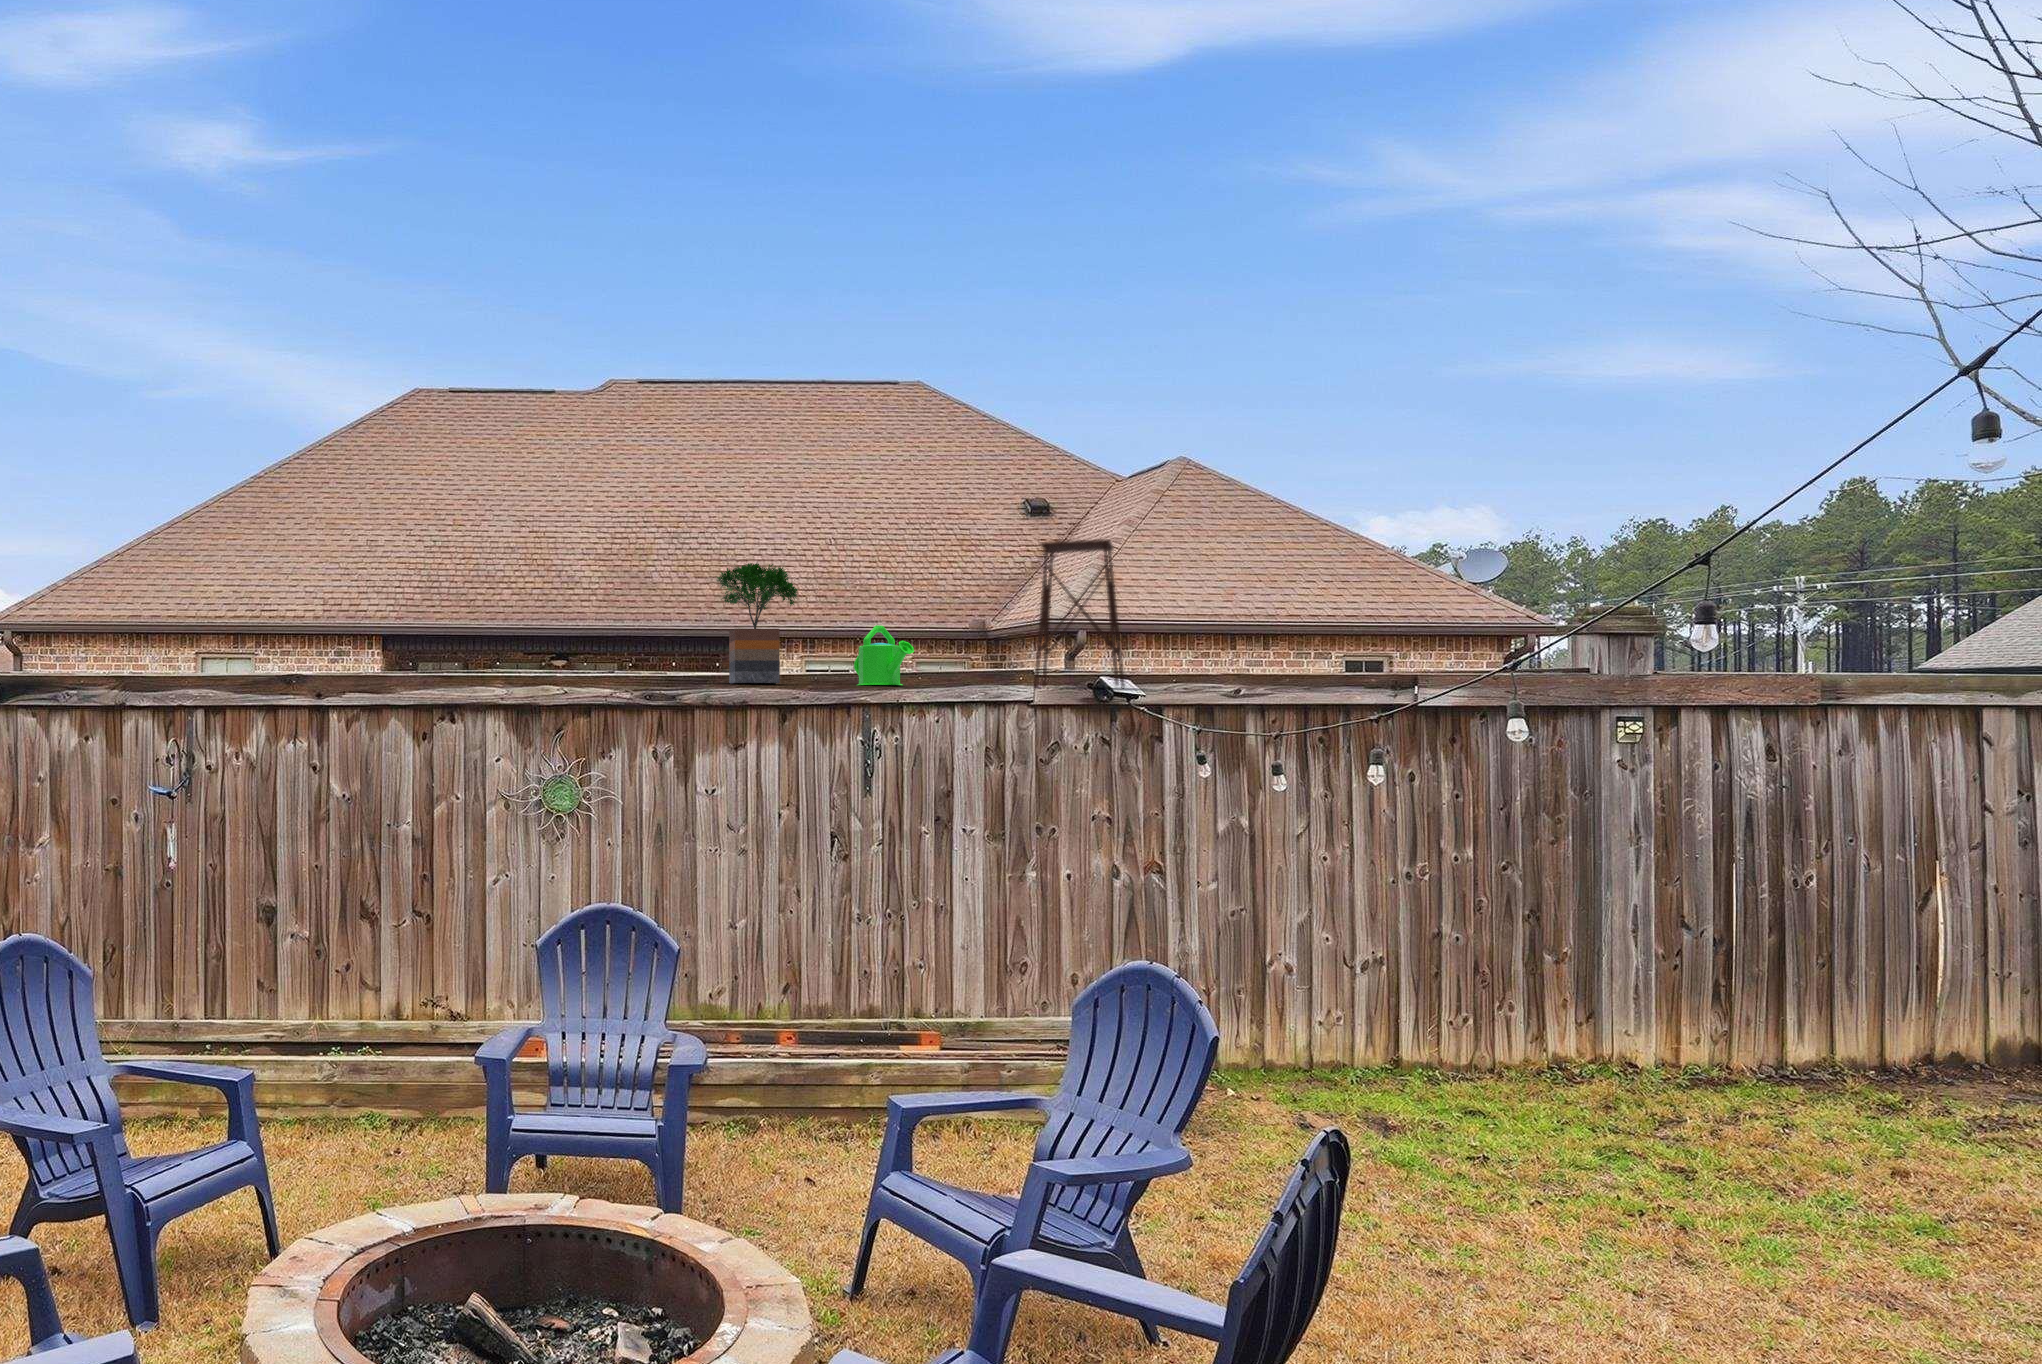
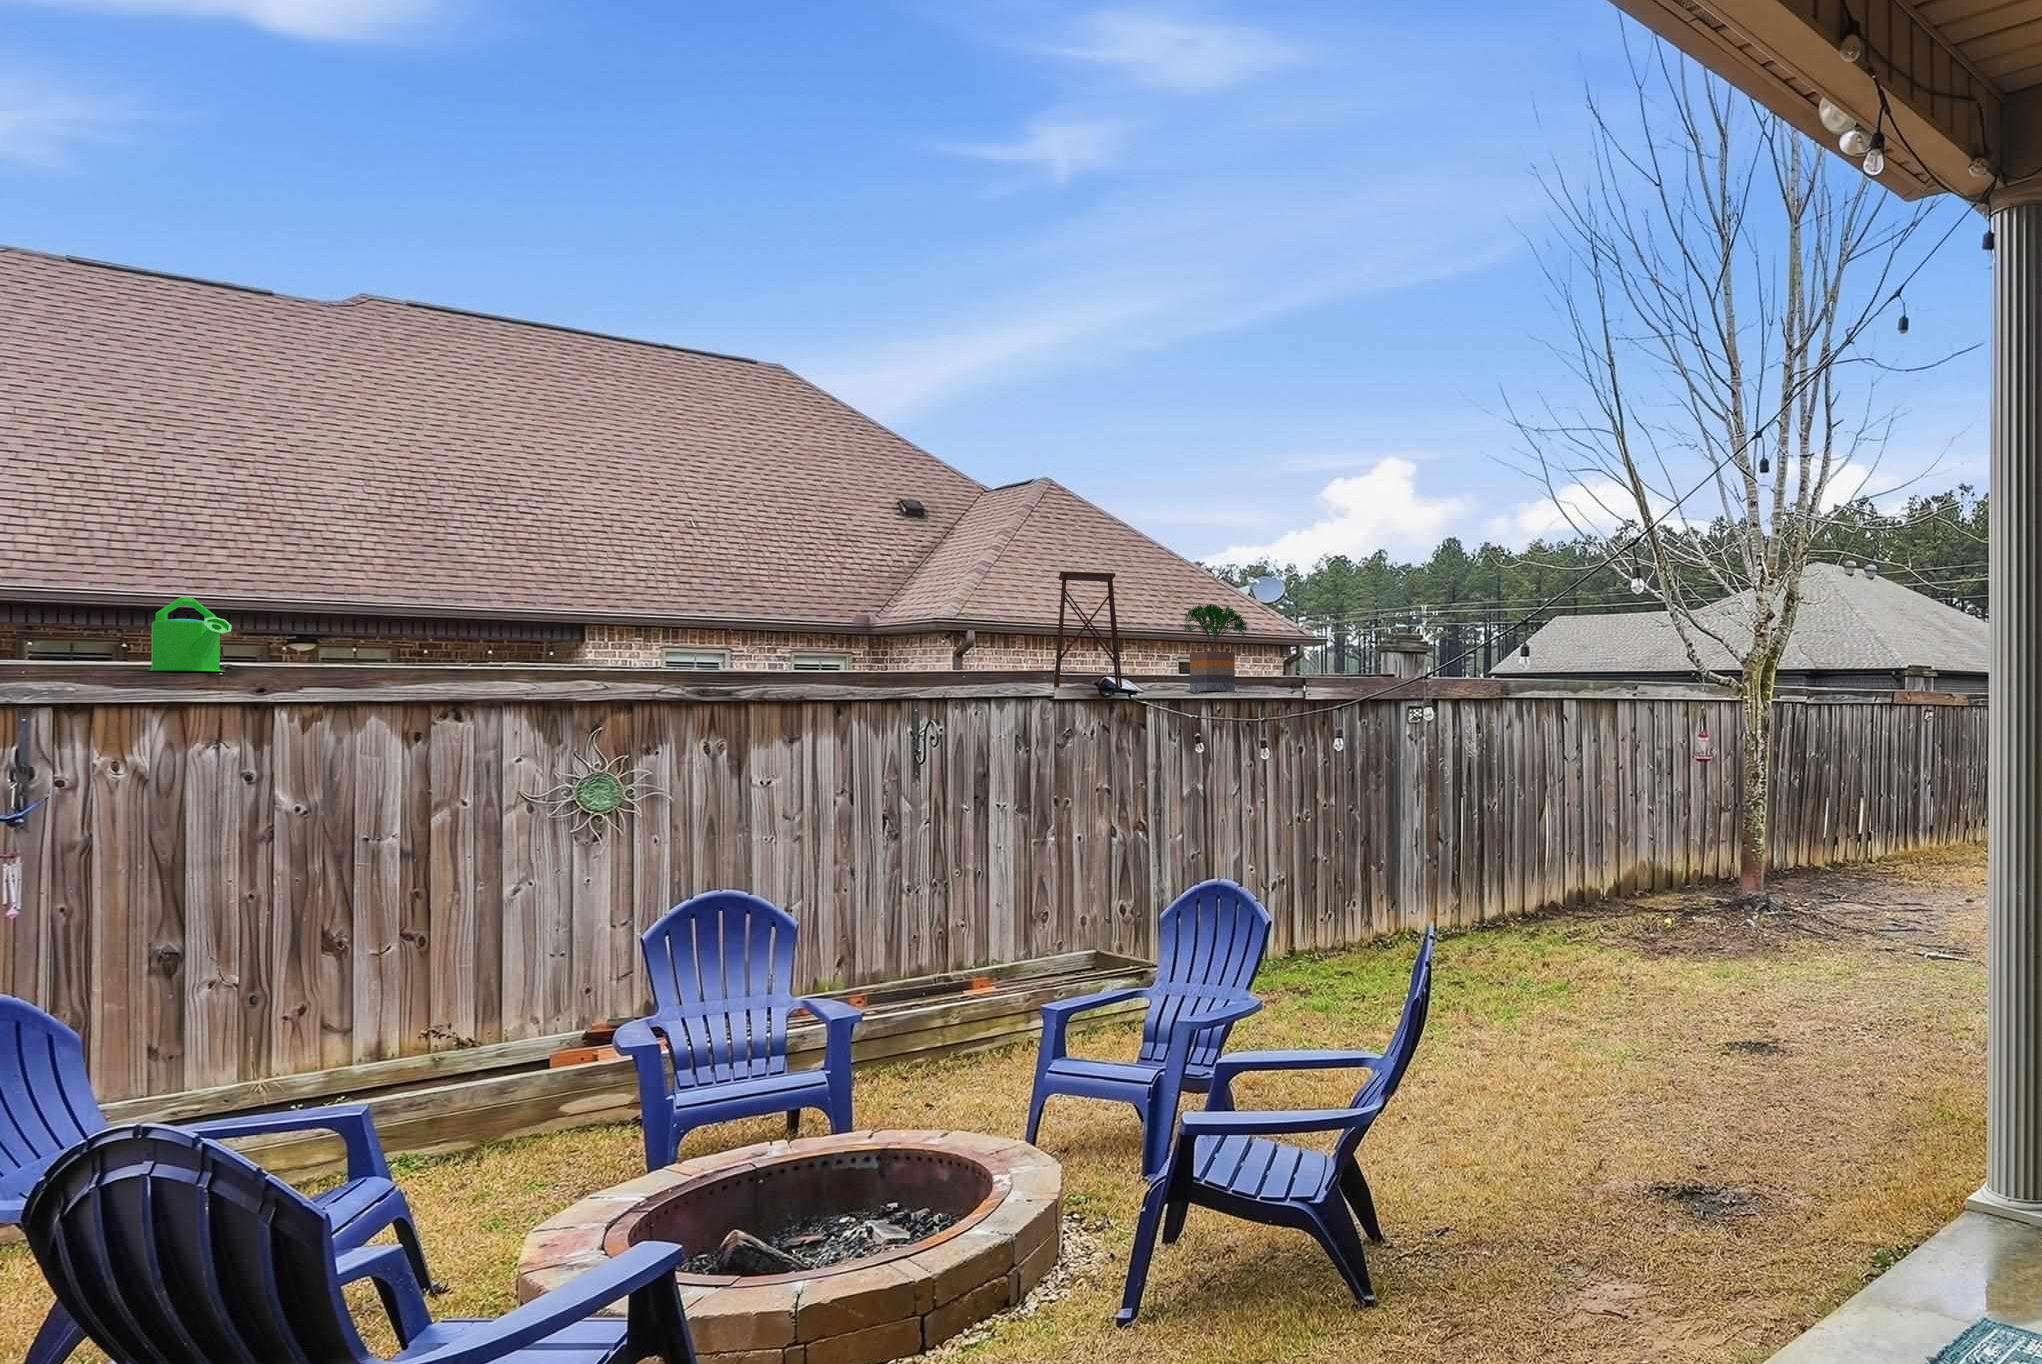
potted tree: present [717,563,798,684] -> present [1184,604,1248,691]
watering can: present [854,625,914,686] -> present [147,597,232,672]

